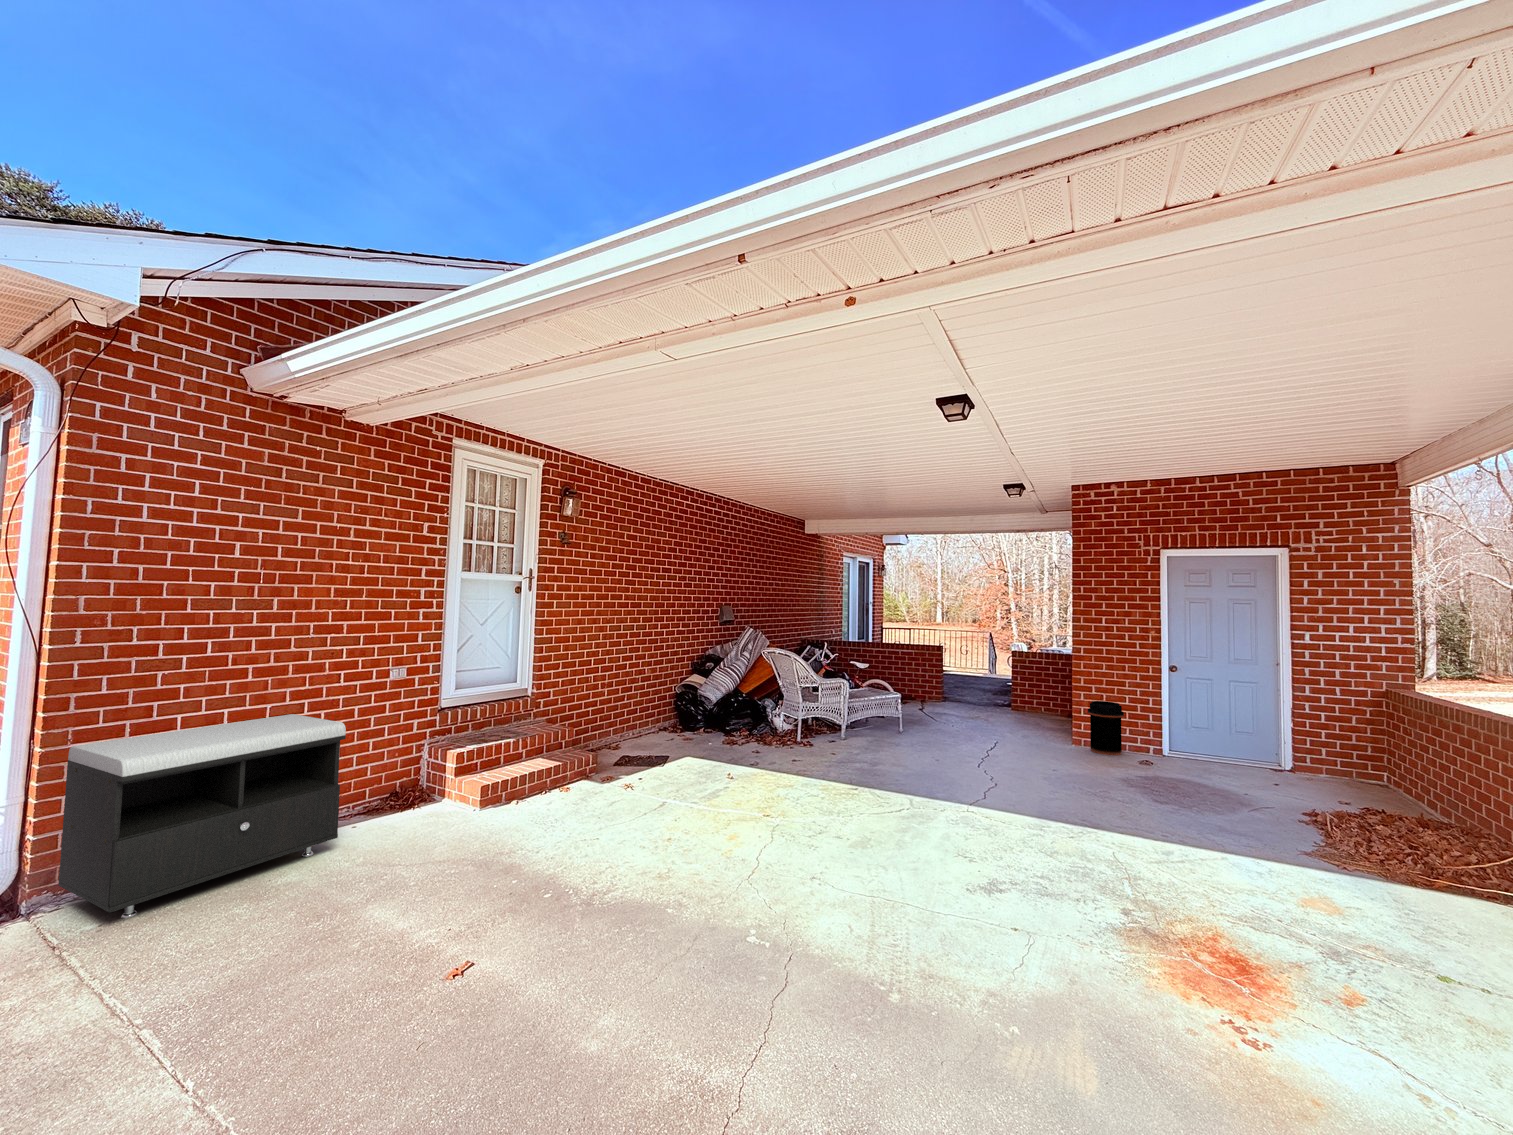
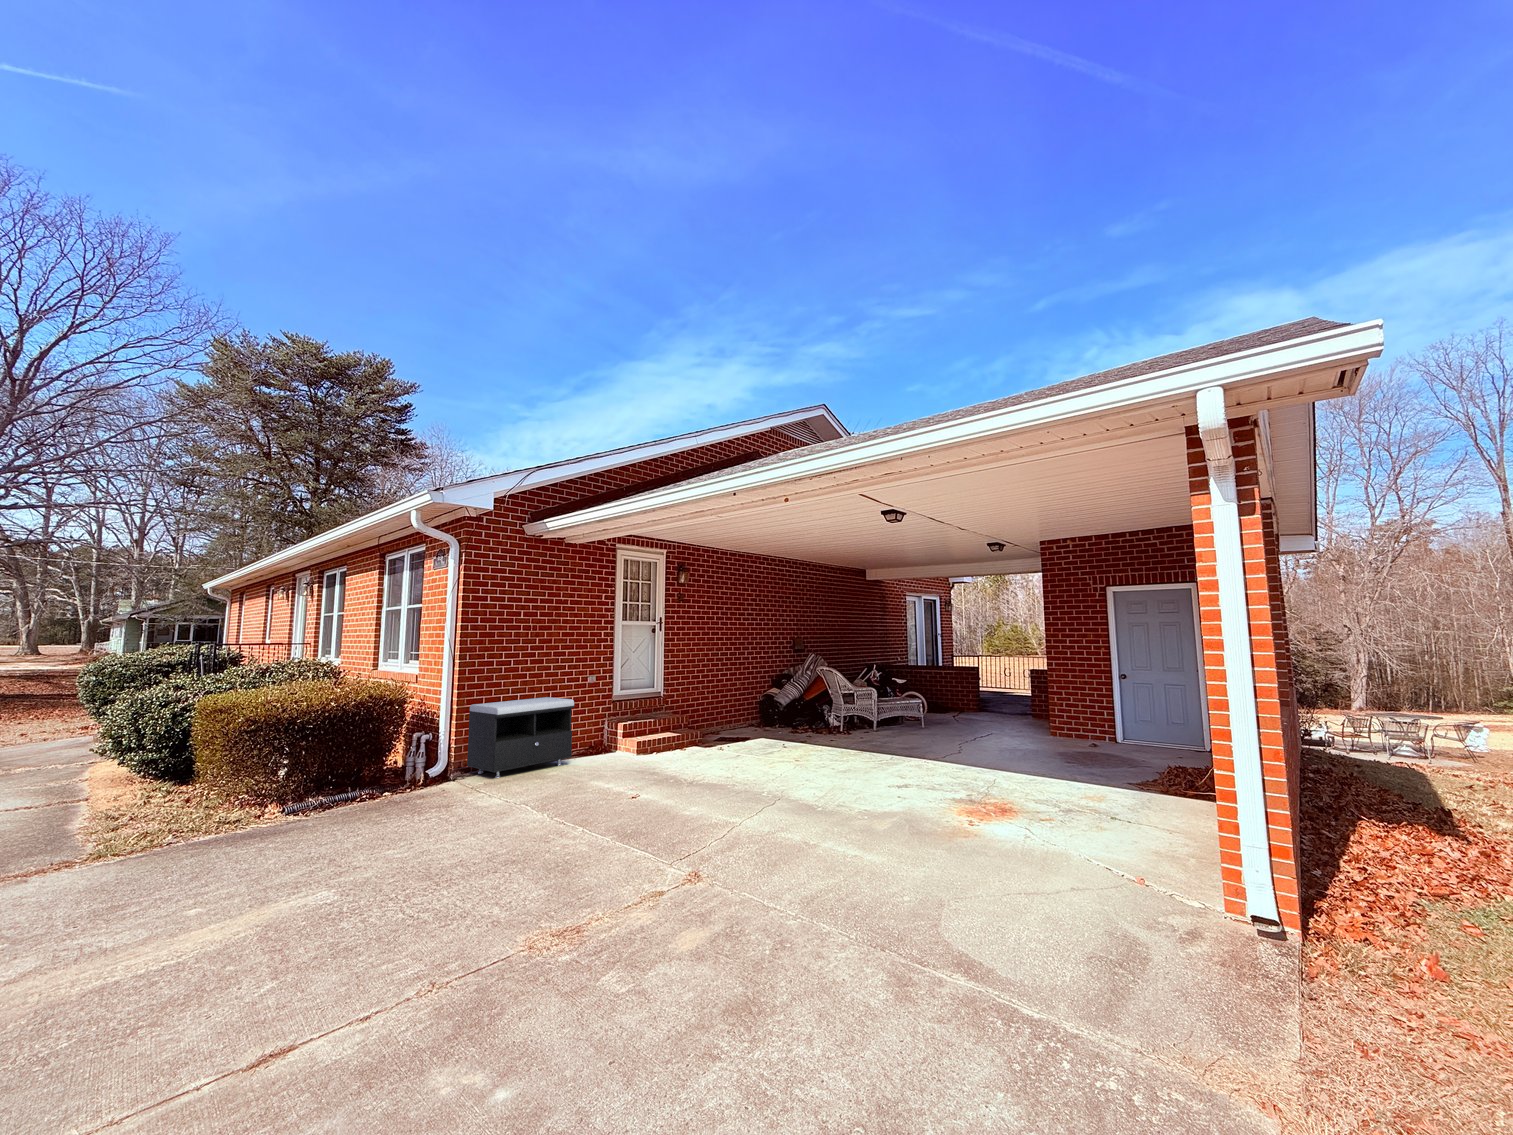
trash can: present [1088,701,1124,755] -> none [1057,702,1083,742]

